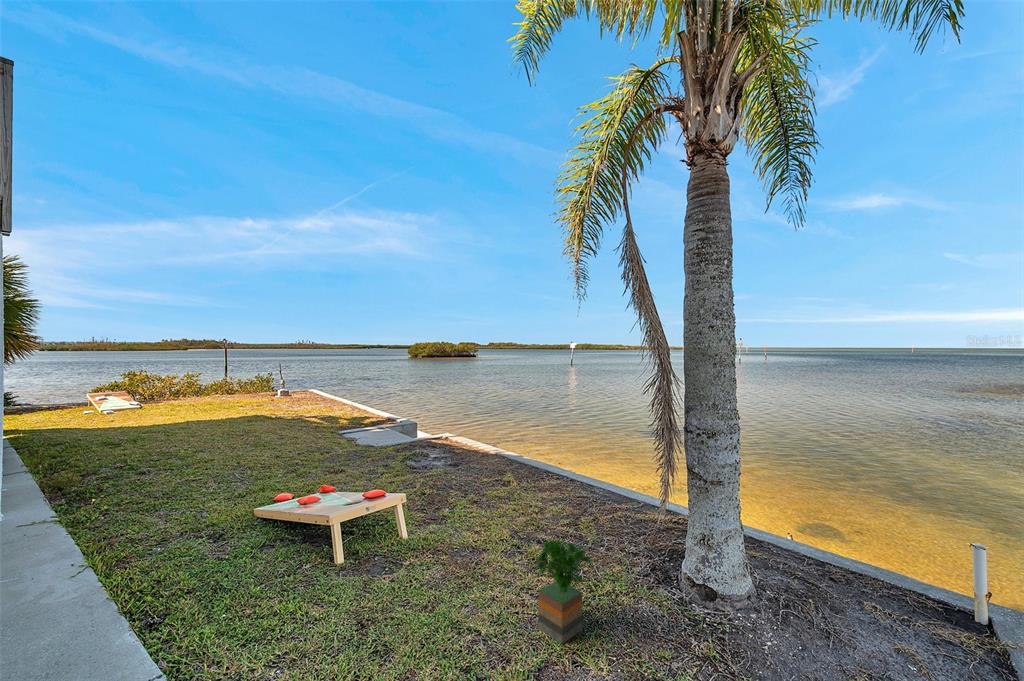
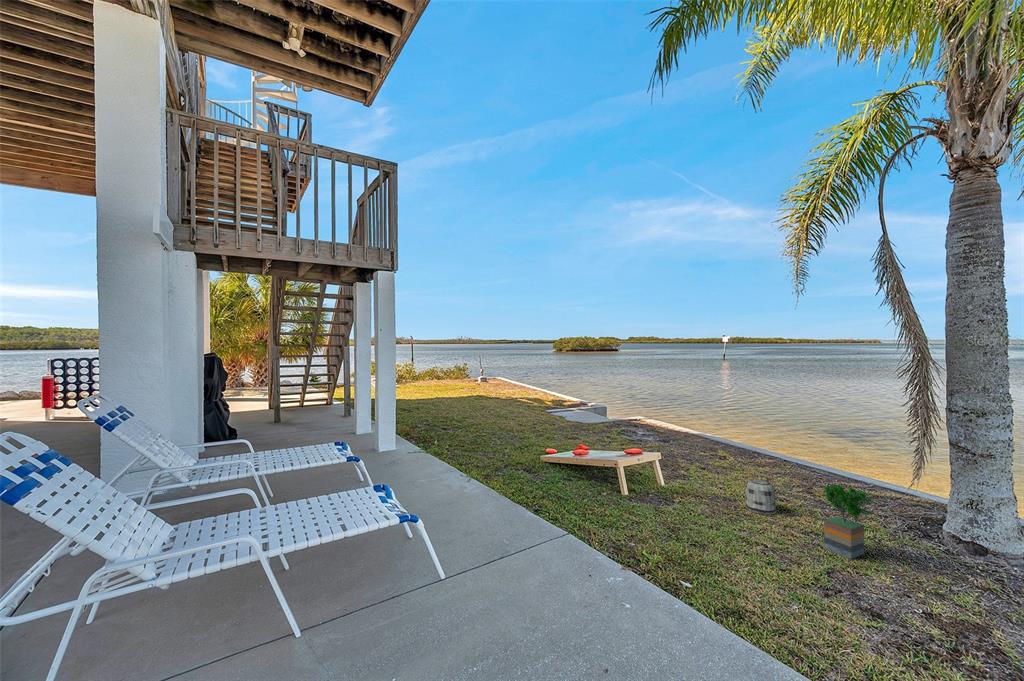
basket: none [482,518,515,573] -> present [745,473,776,515]

